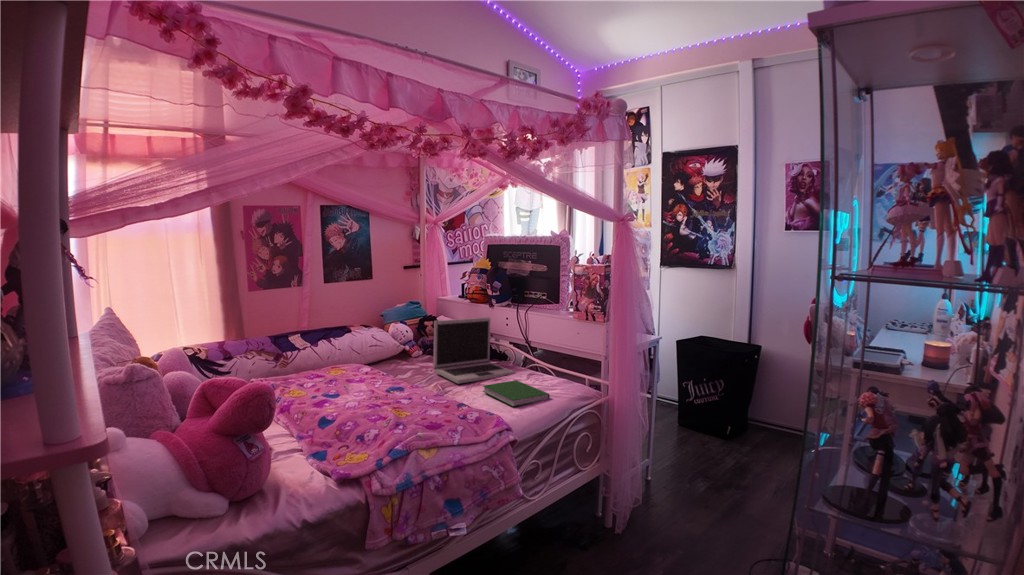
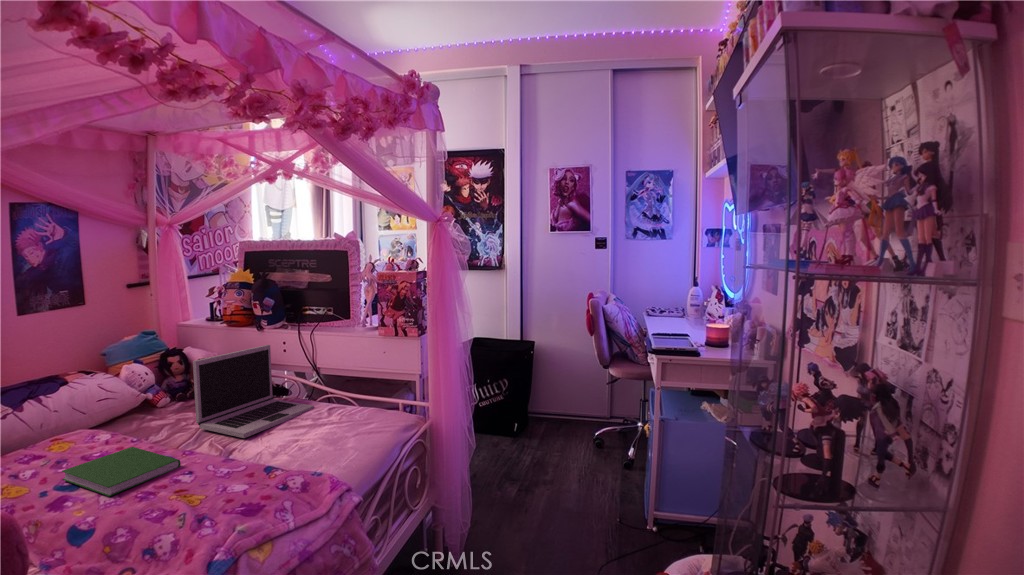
hardcover book: present [483,380,550,407] -> present [62,447,181,497]

